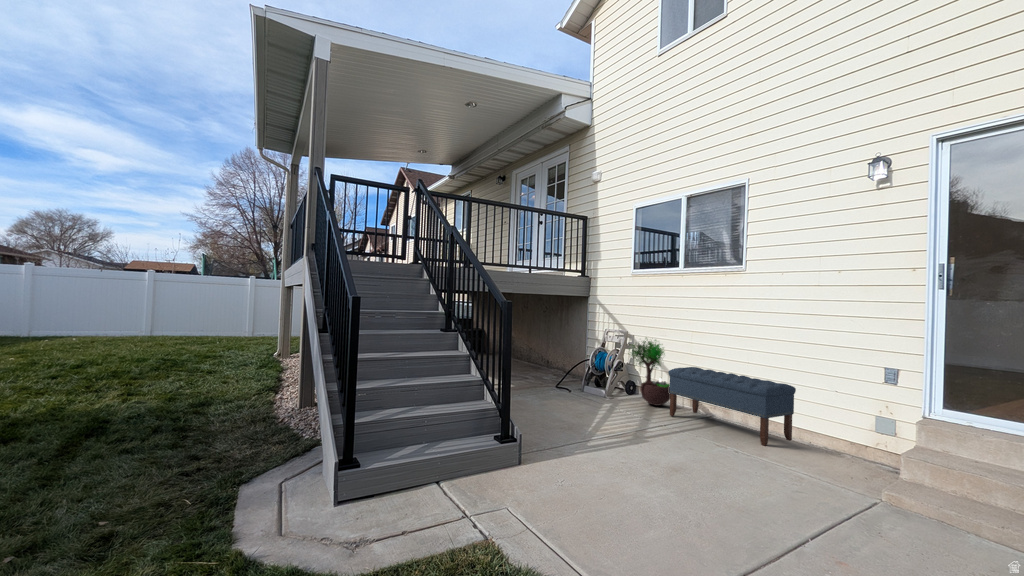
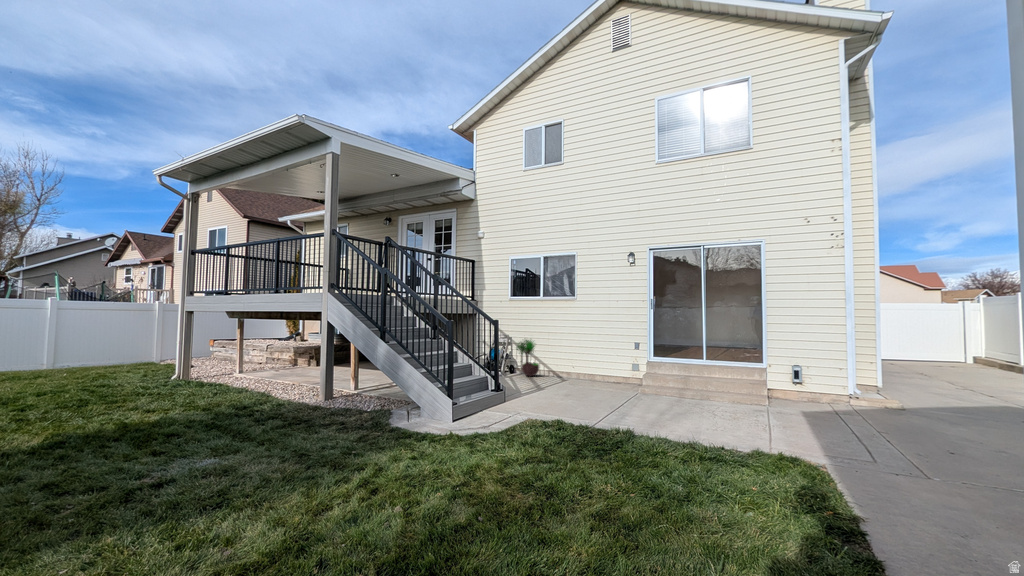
bench: present [668,367,796,446] -> none [541,352,602,385]

